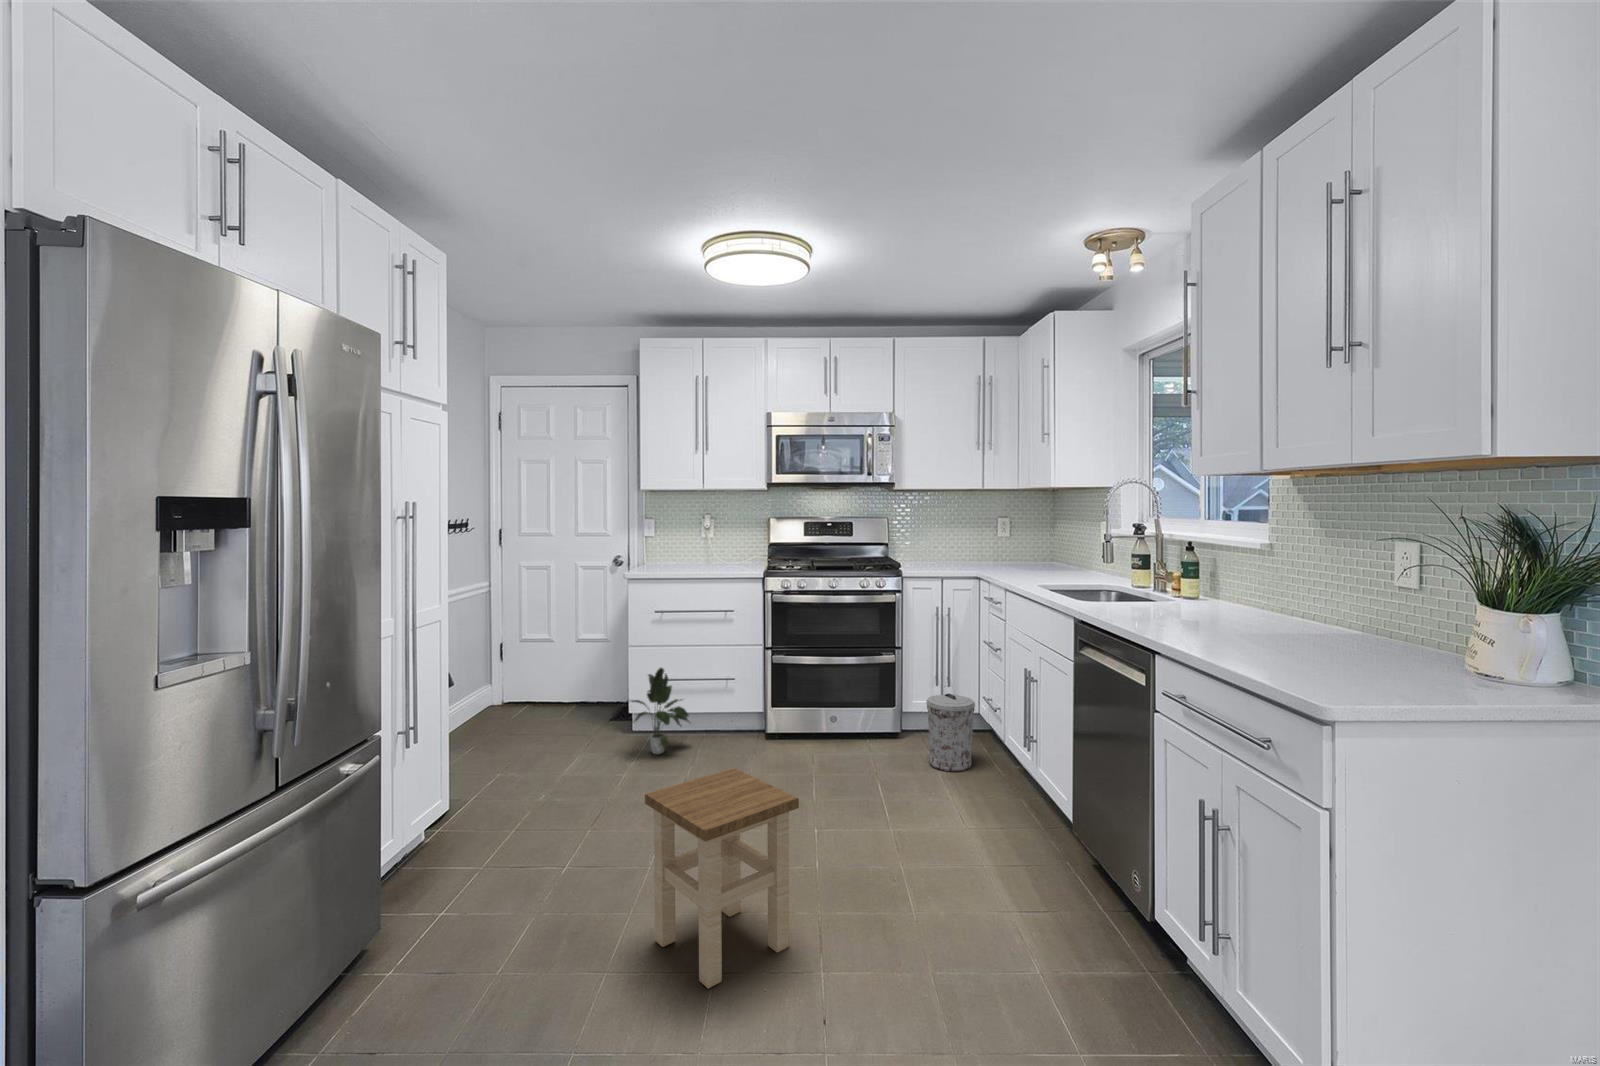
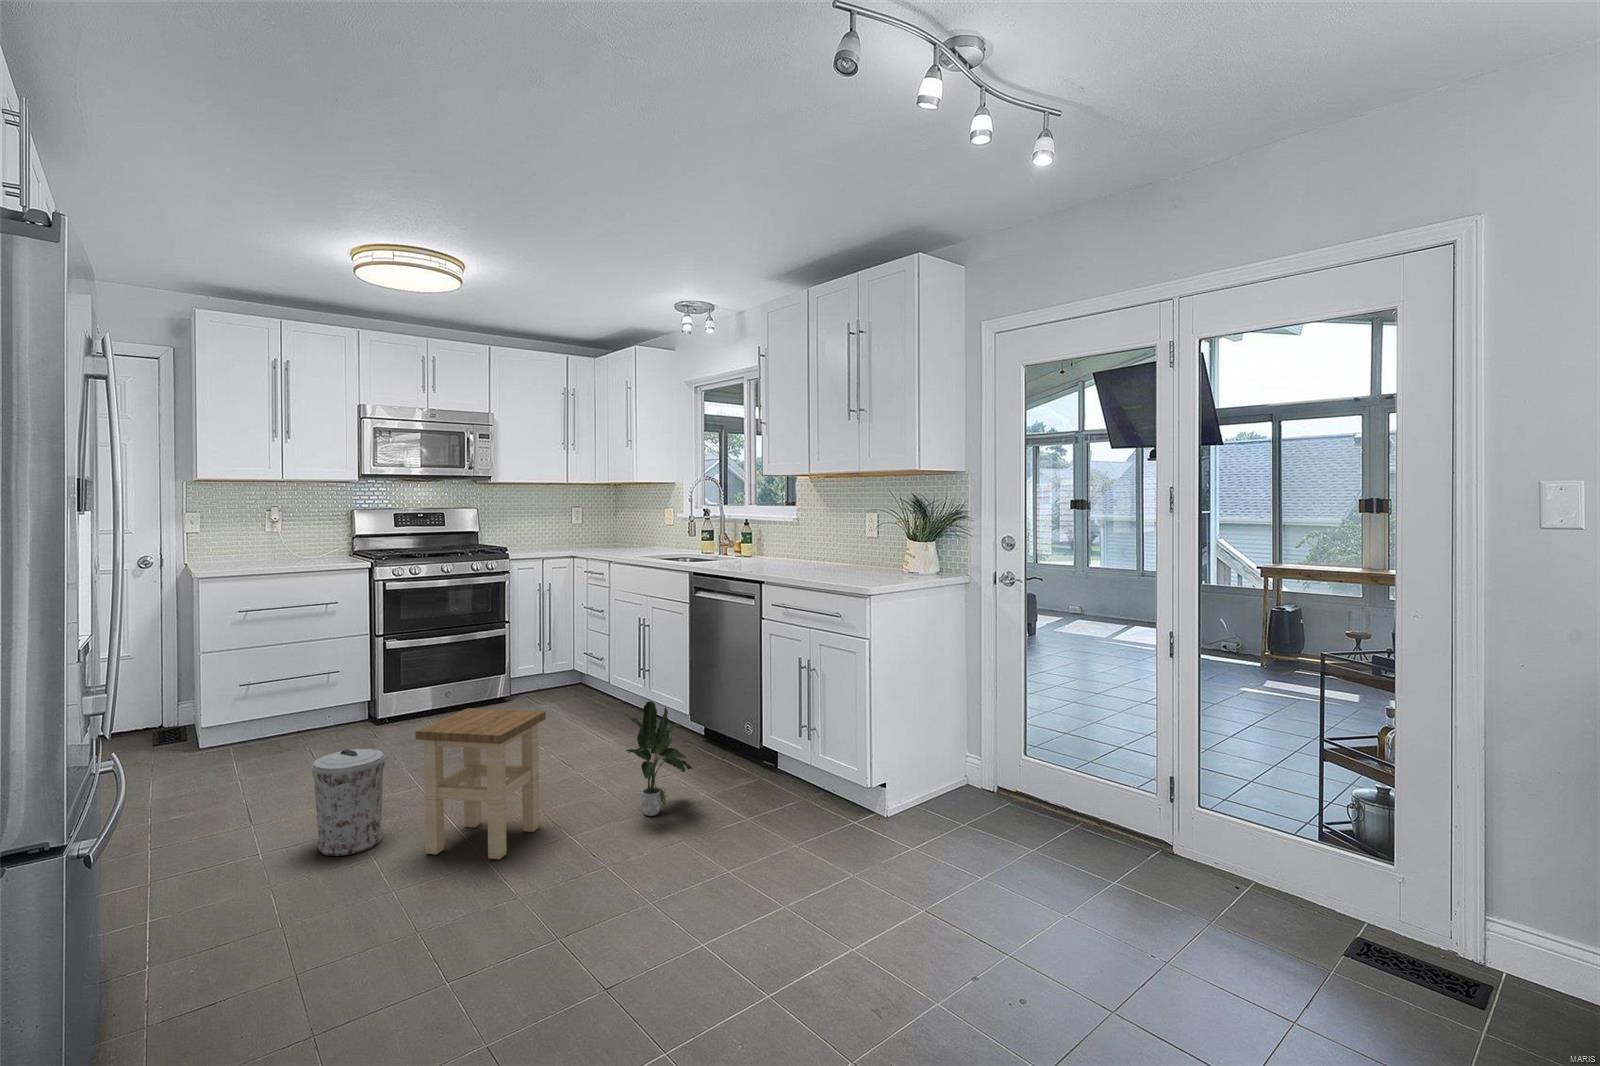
potted plant: present [631,668,689,754] -> present [624,701,693,816]
trash can: present [926,694,975,771] -> present [312,749,385,856]

